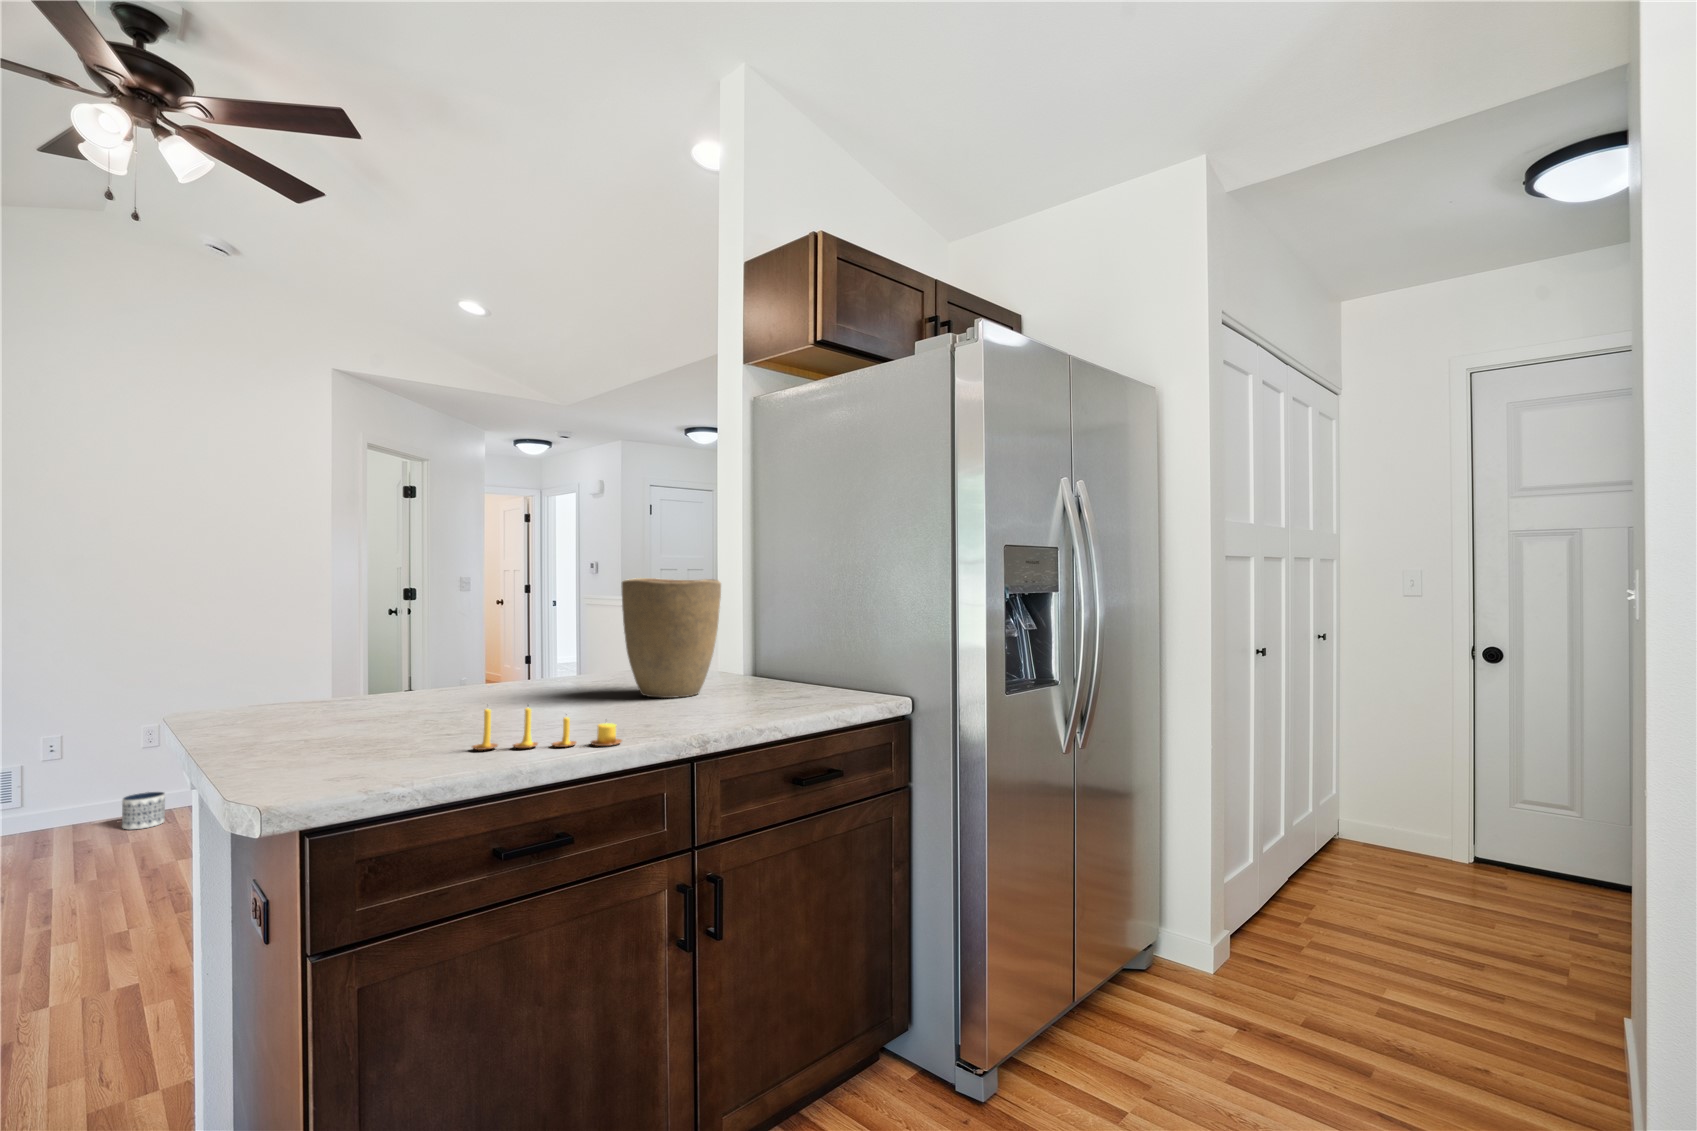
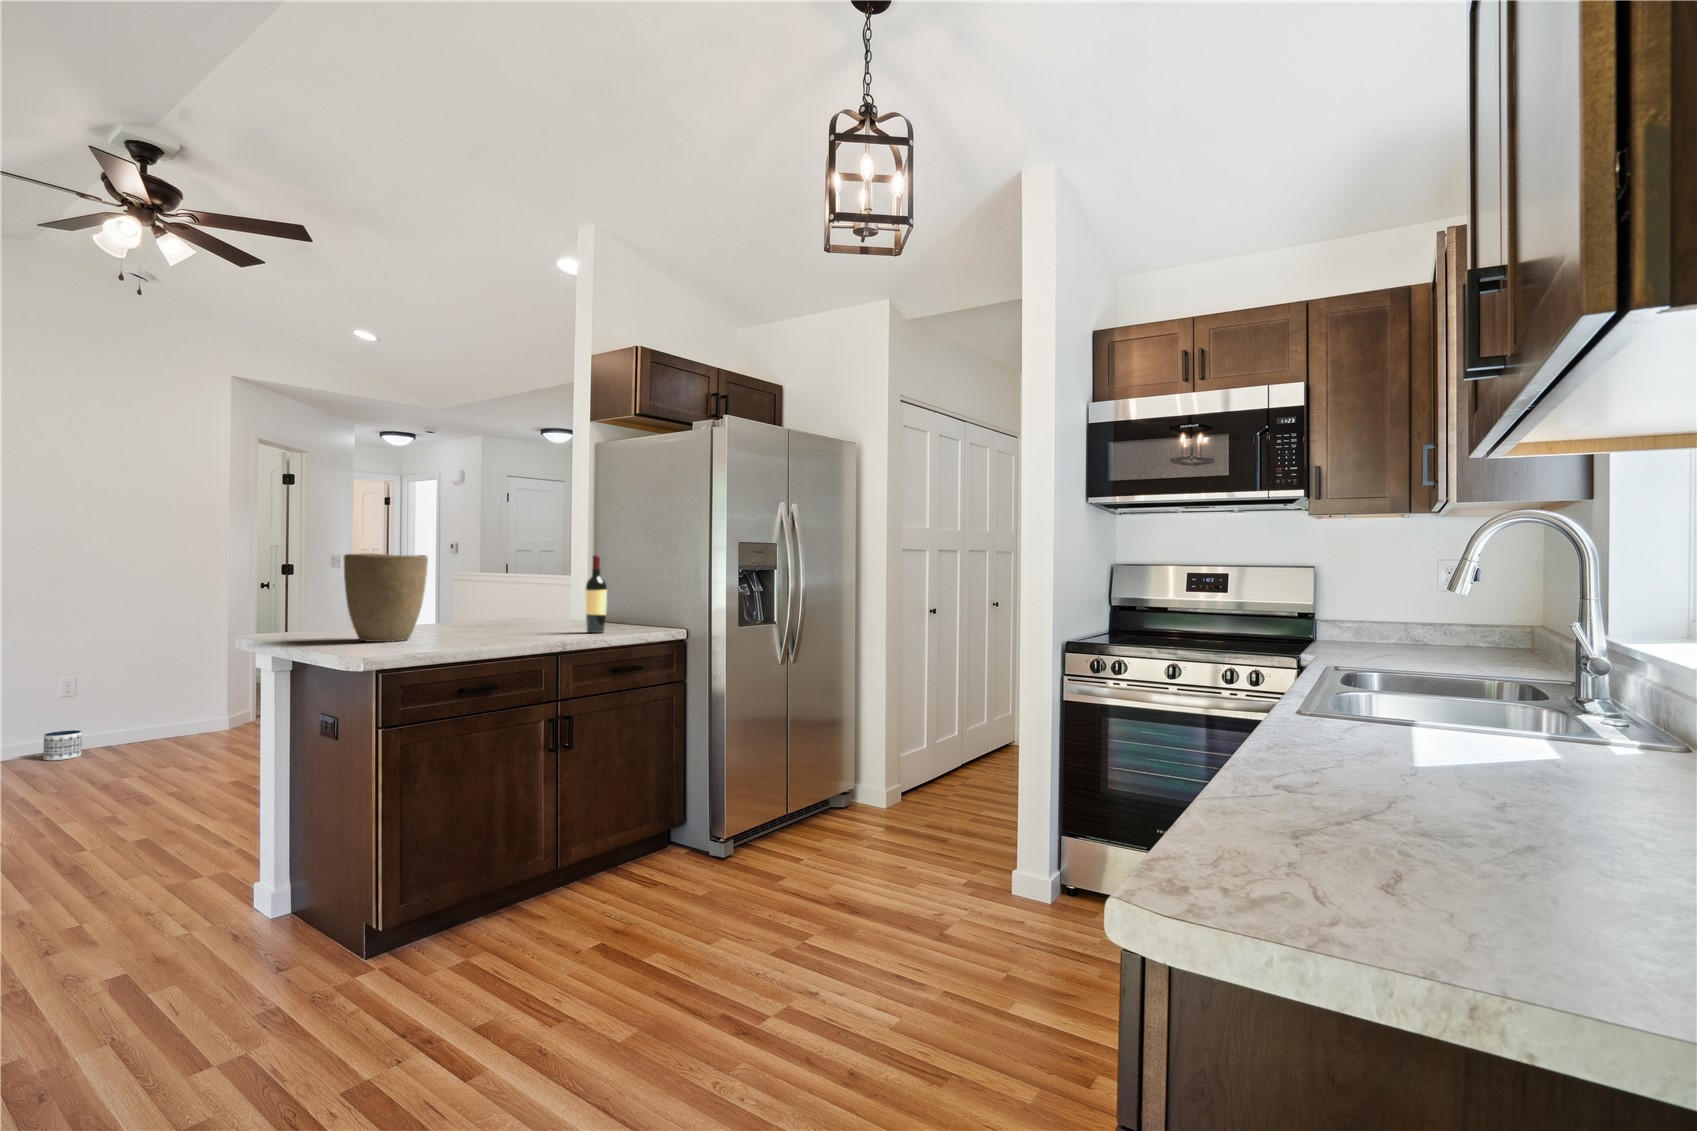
wine bottle: none [741,575,777,711] -> present [586,555,607,633]
vase: present [622,578,721,698] -> present [344,553,428,642]
candle: present [472,707,622,750] -> none [438,620,520,643]

